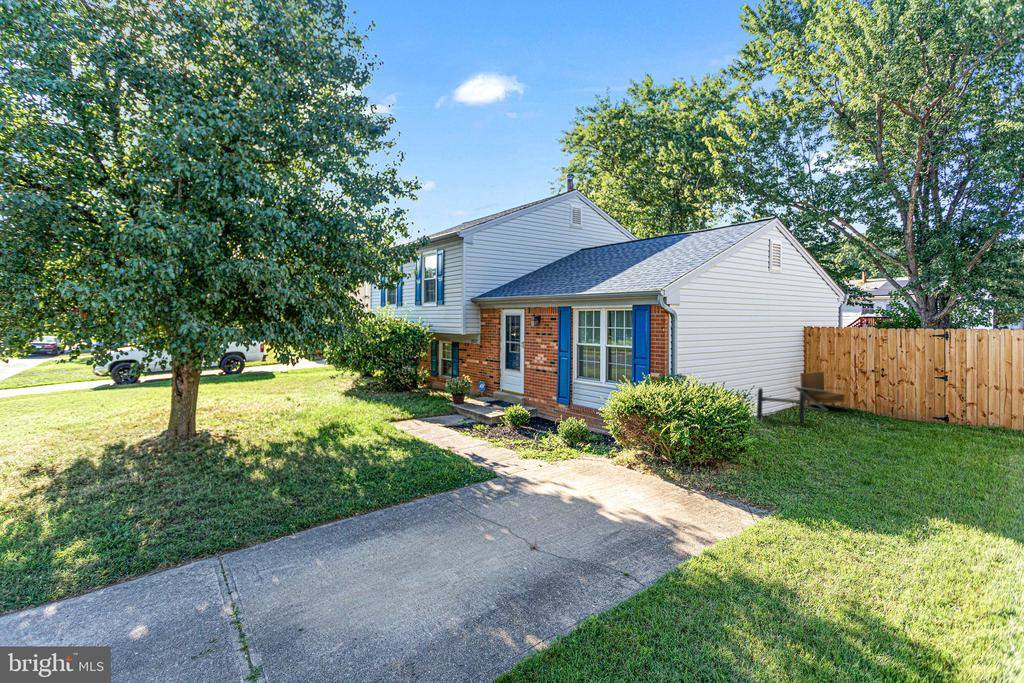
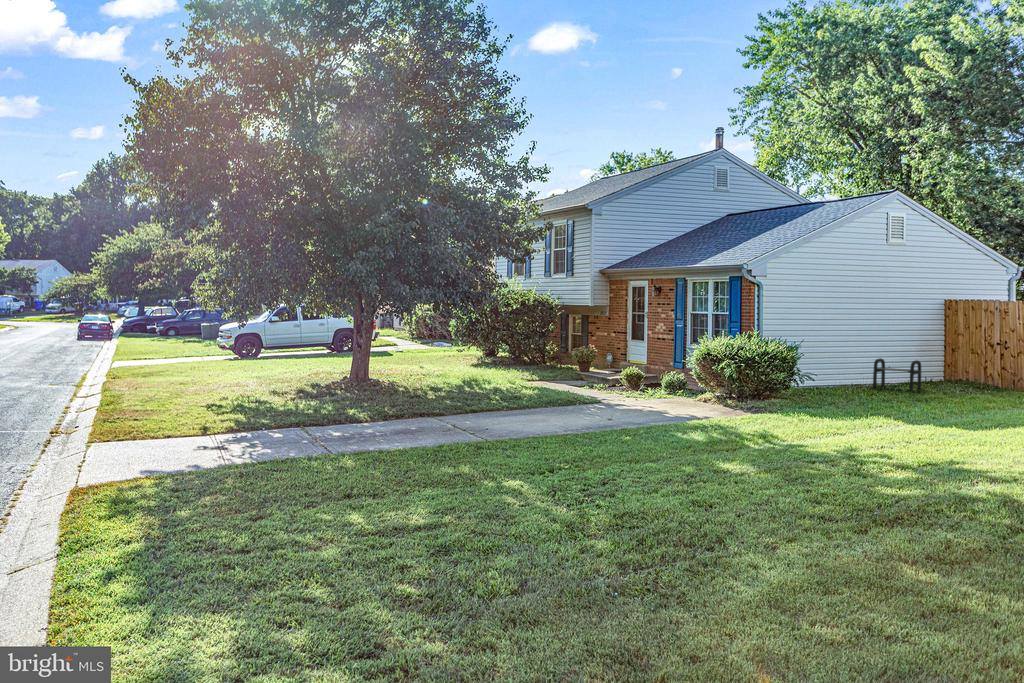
lounge chair: present [795,372,848,411] -> none [940,348,998,386]

